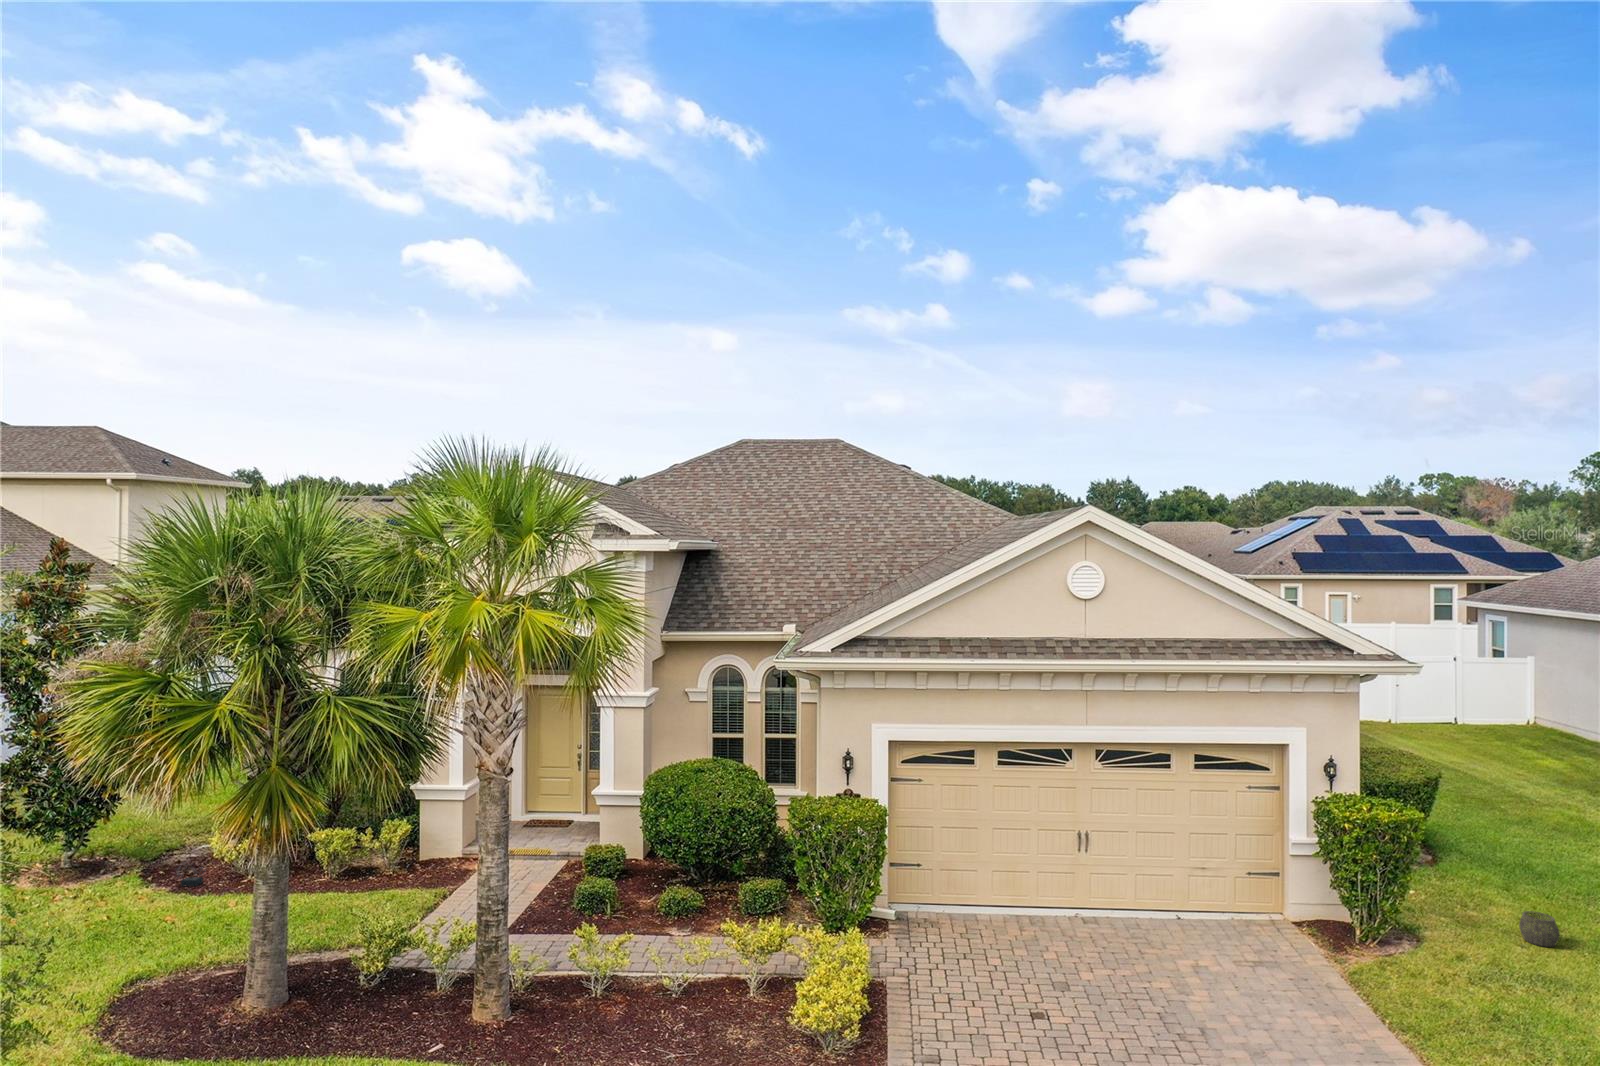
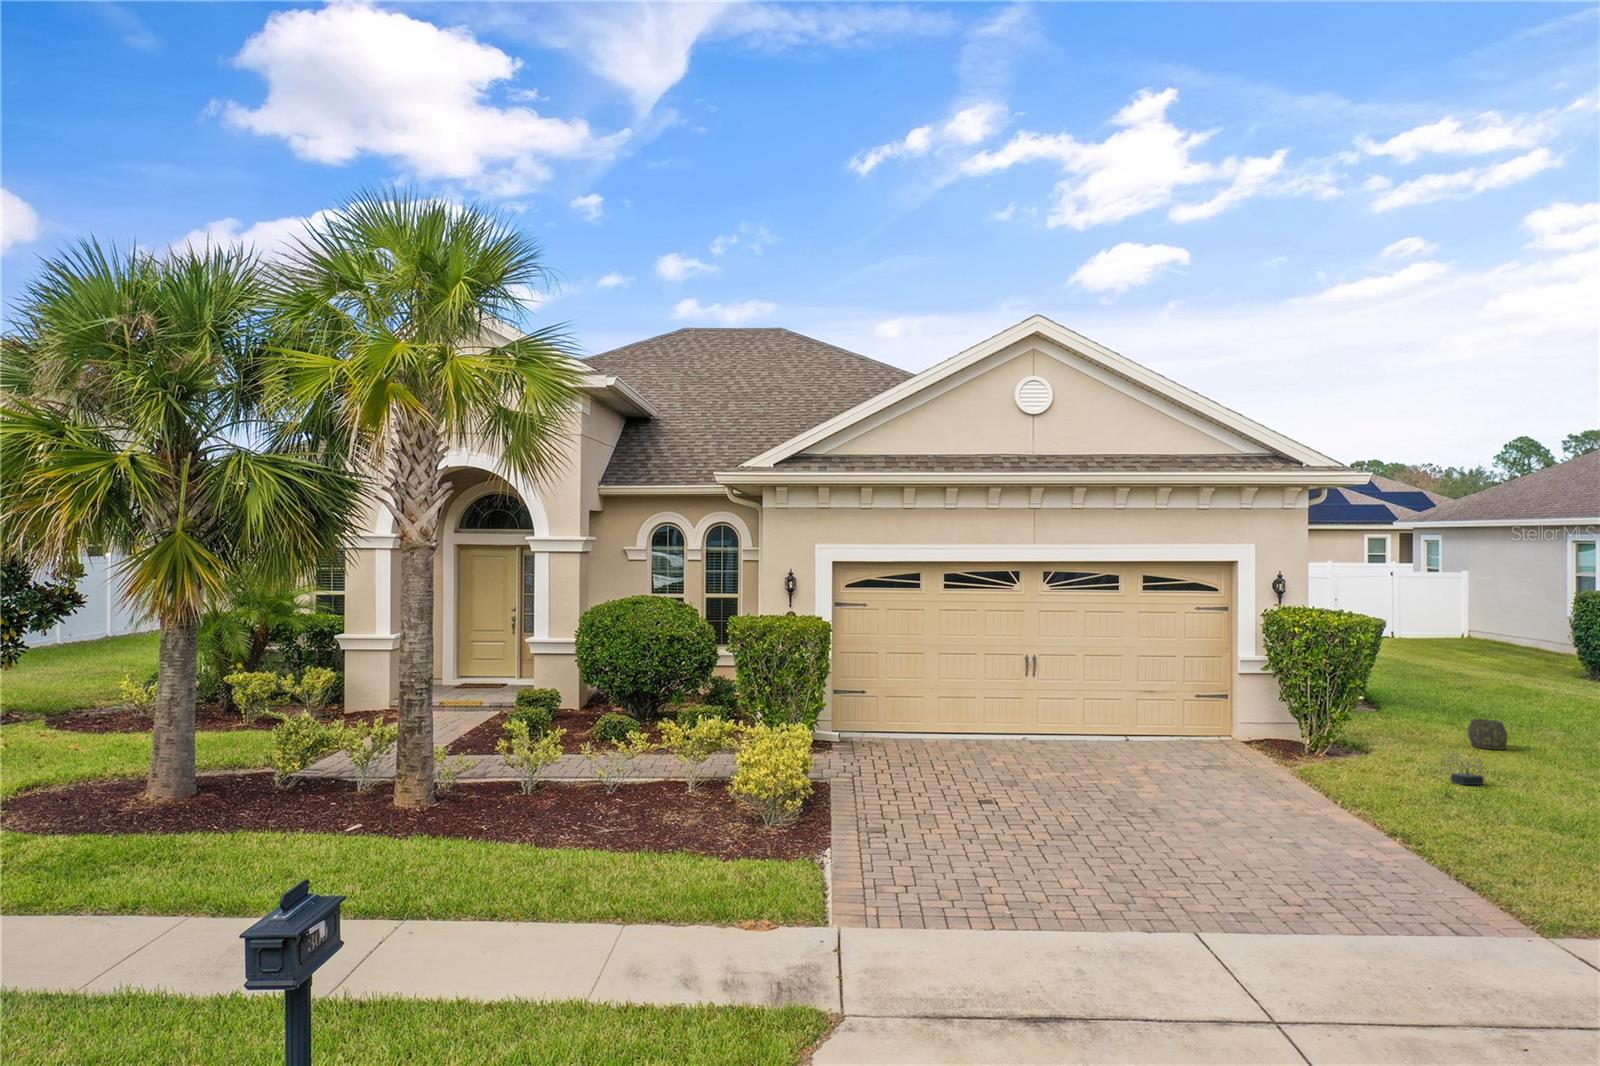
decorative plant: present [177,864,206,886] -> present [1444,752,1484,785]

